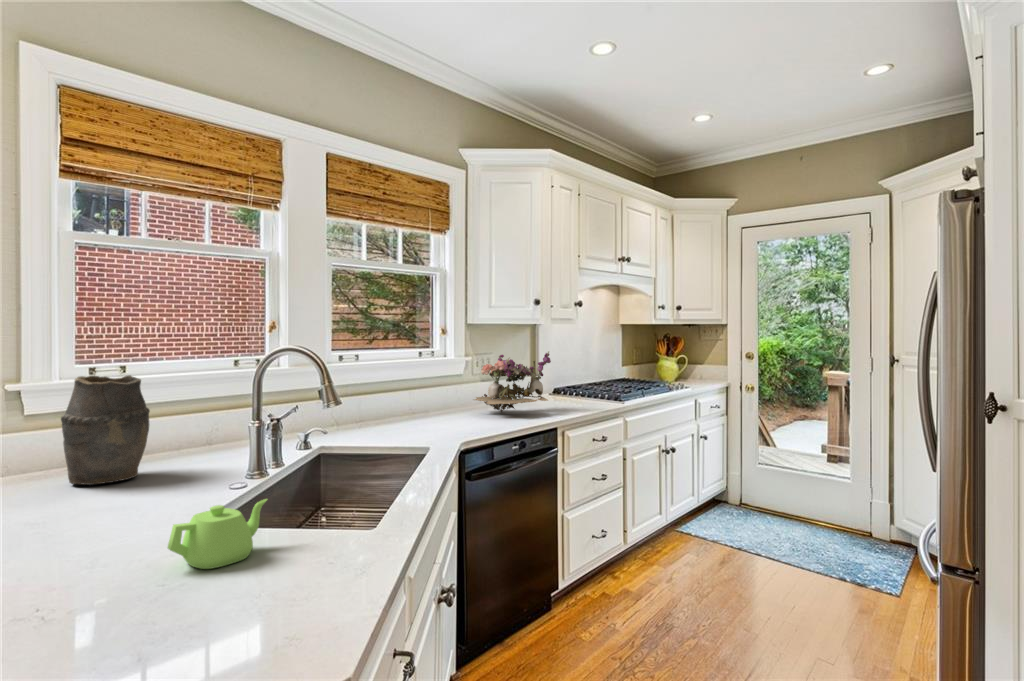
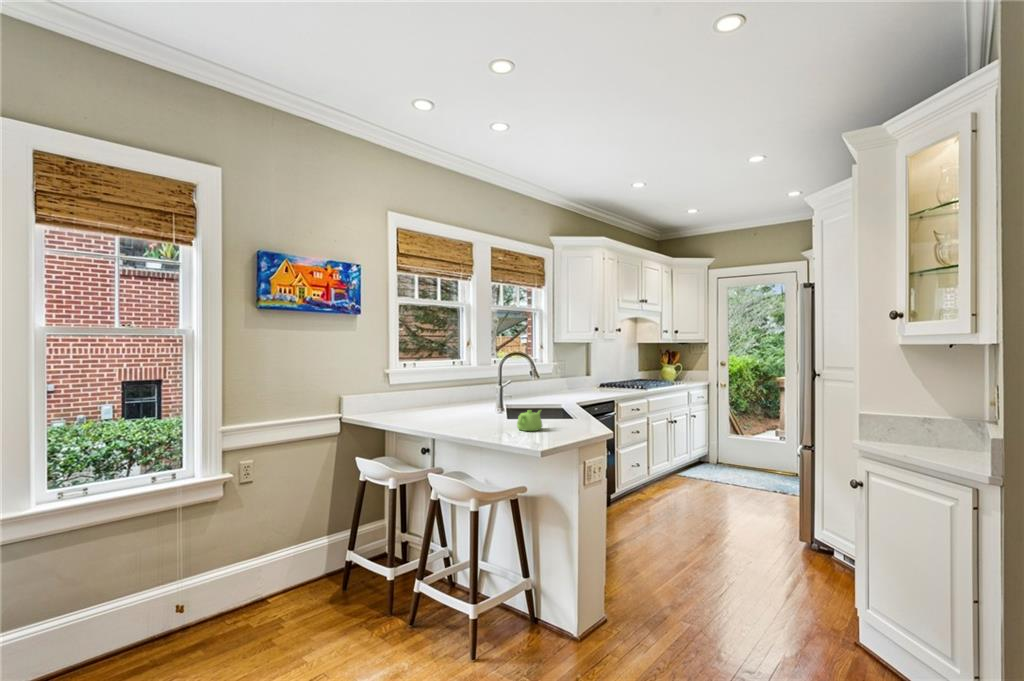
flower arrangement: present [474,351,551,413] -> none [563,358,609,394]
vase: present [61,375,150,485] -> none [407,366,442,416]

